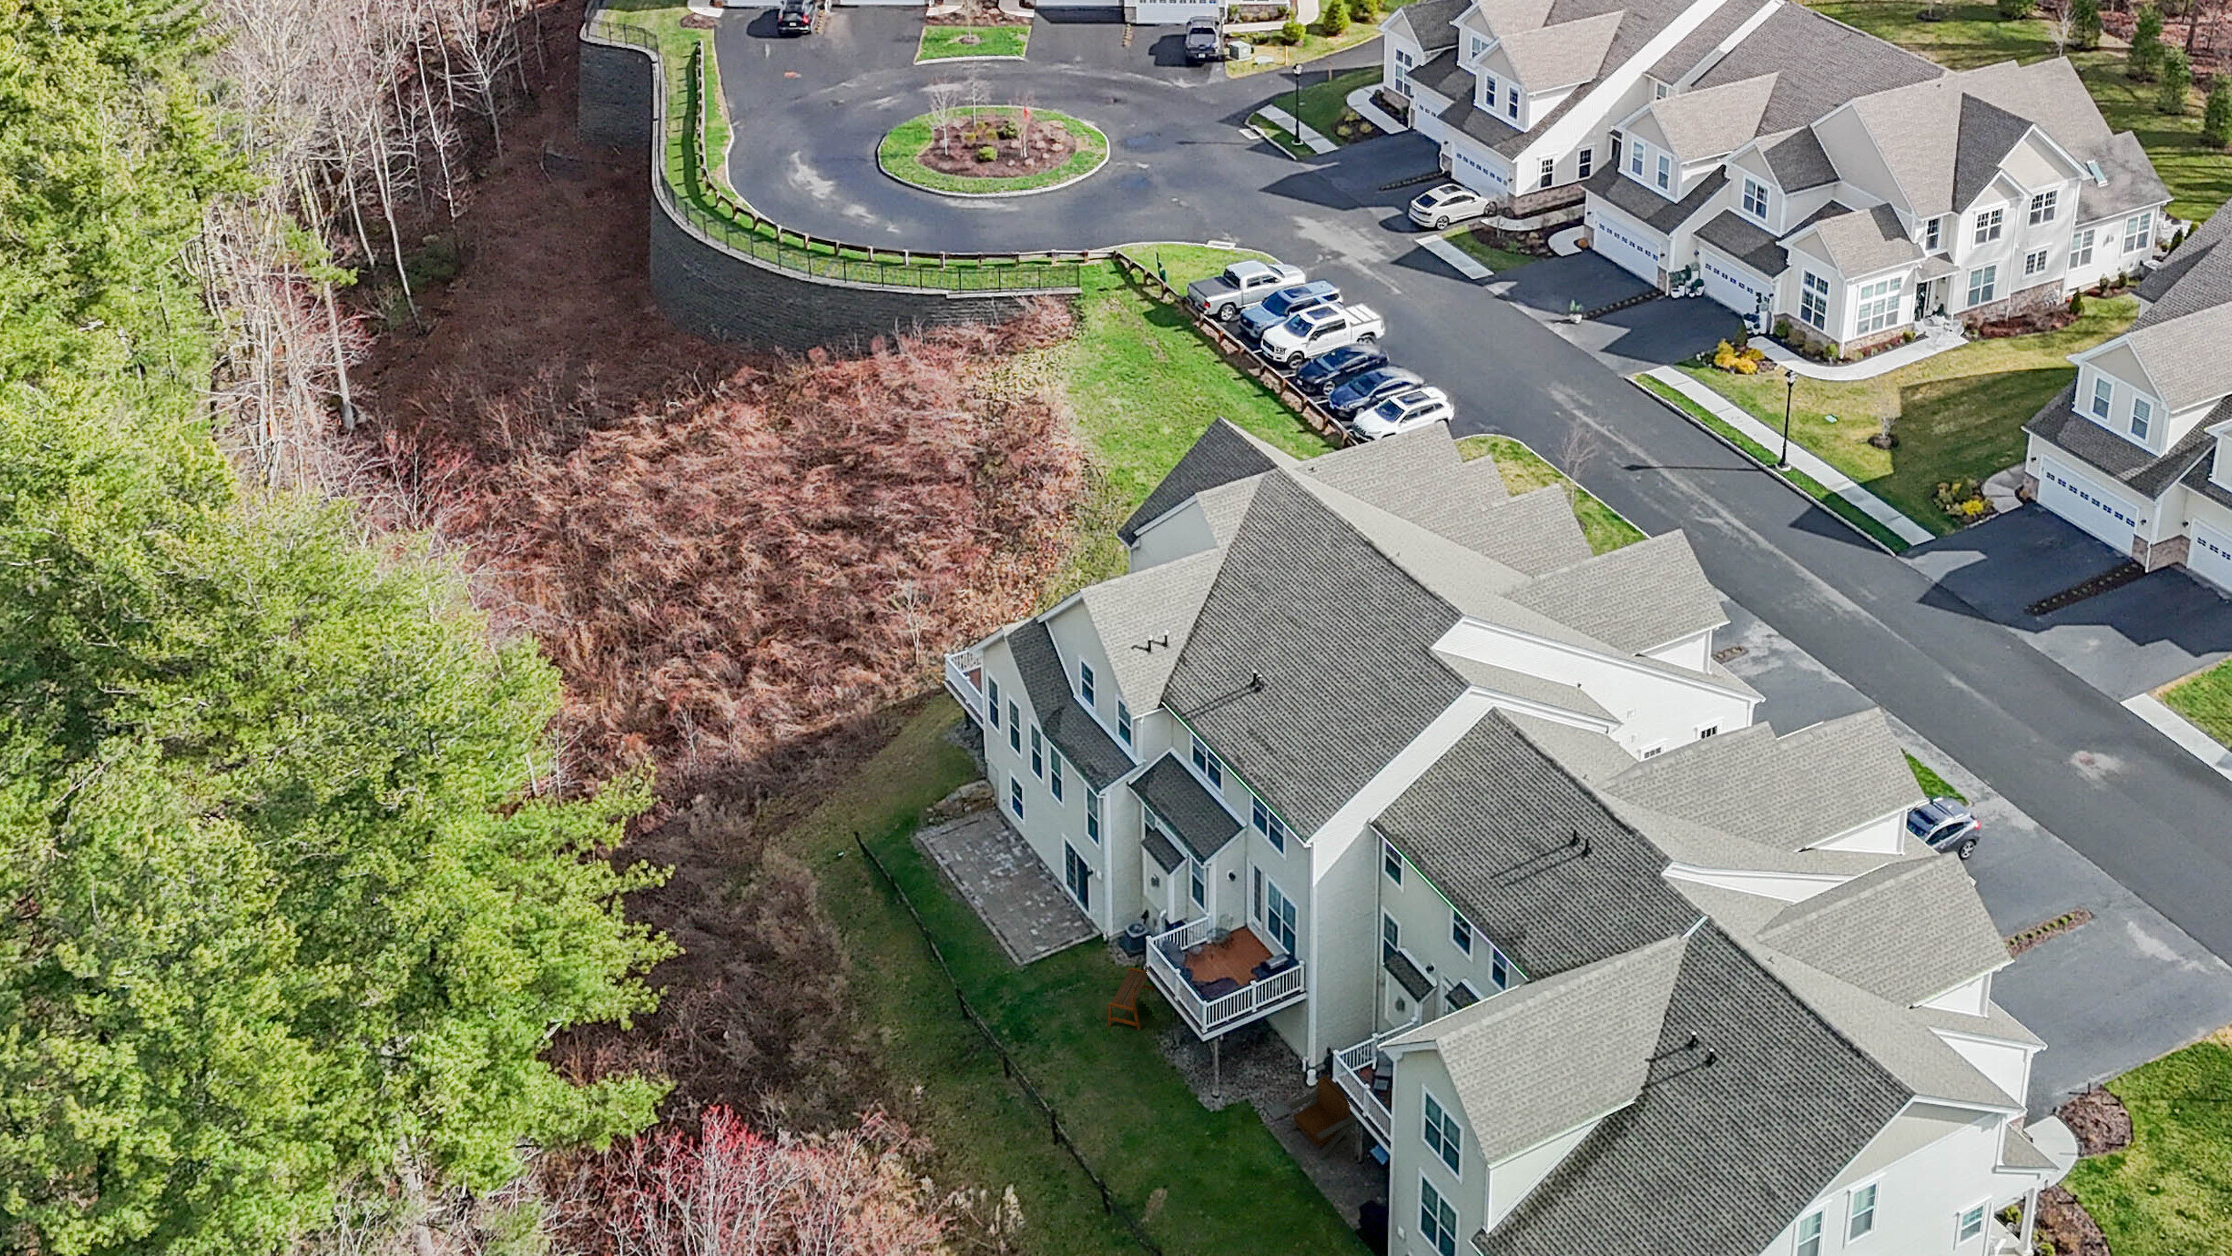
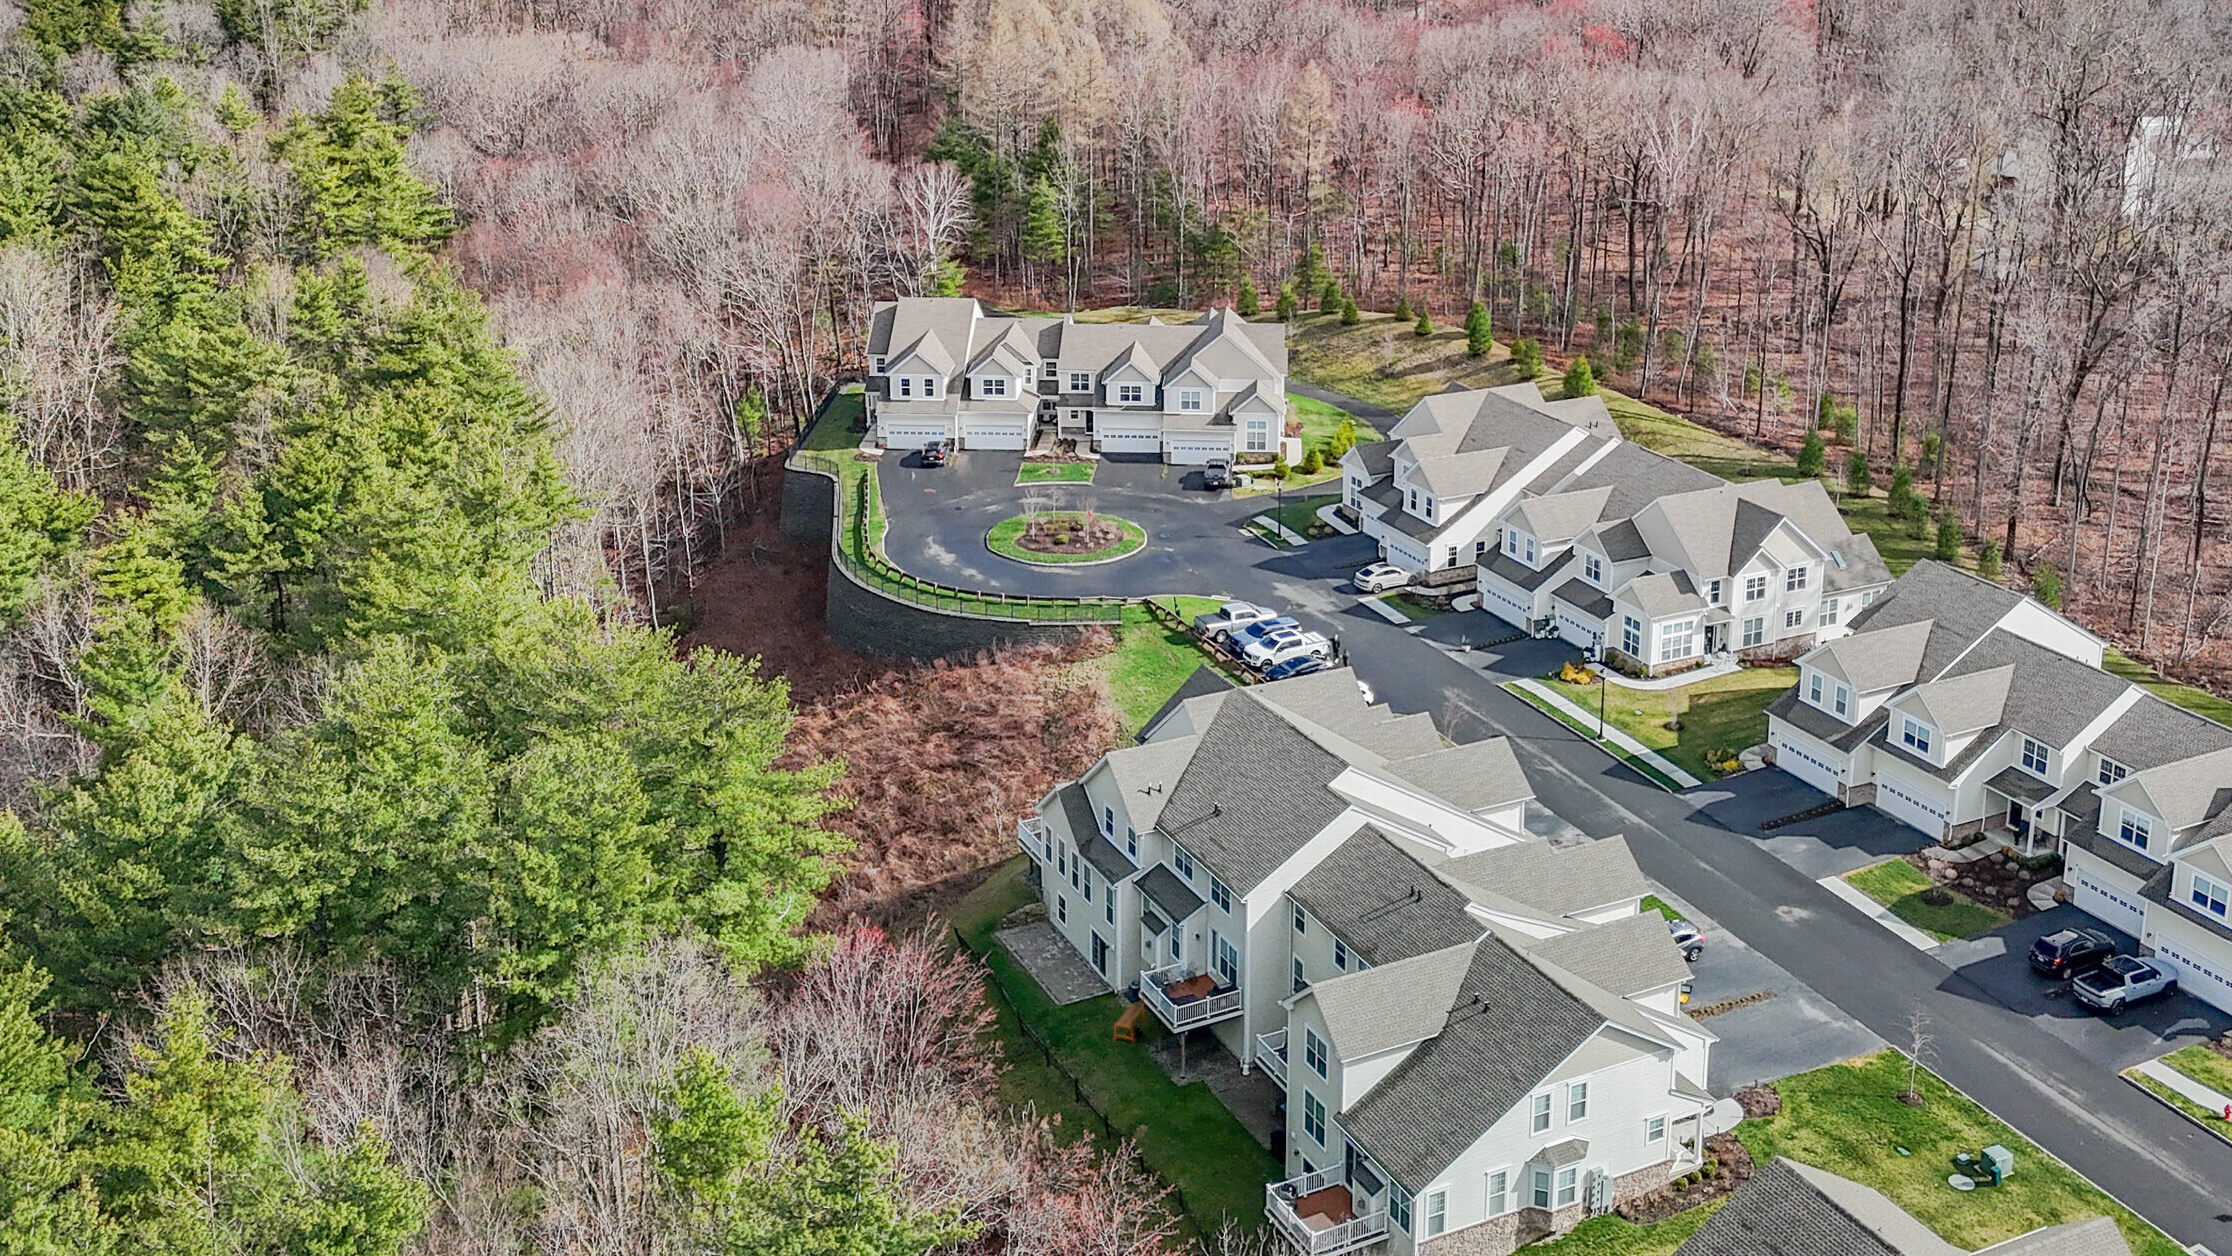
lounge chair: present [1289,1076,1358,1160] -> none [1228,1062,1273,1115]

